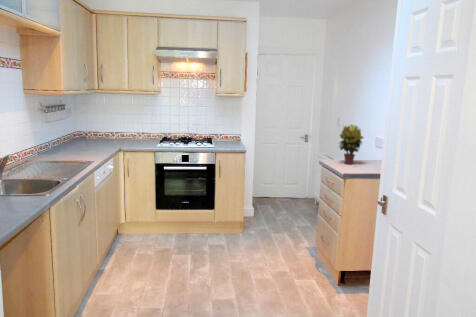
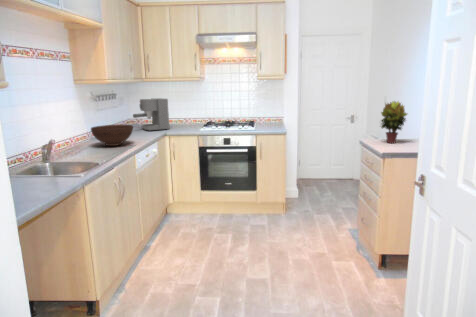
coffee maker: none [83,111,123,146] -> present [133,98,169,131]
fruit bowl: none [42,139,90,162] -> present [91,125,133,146]

